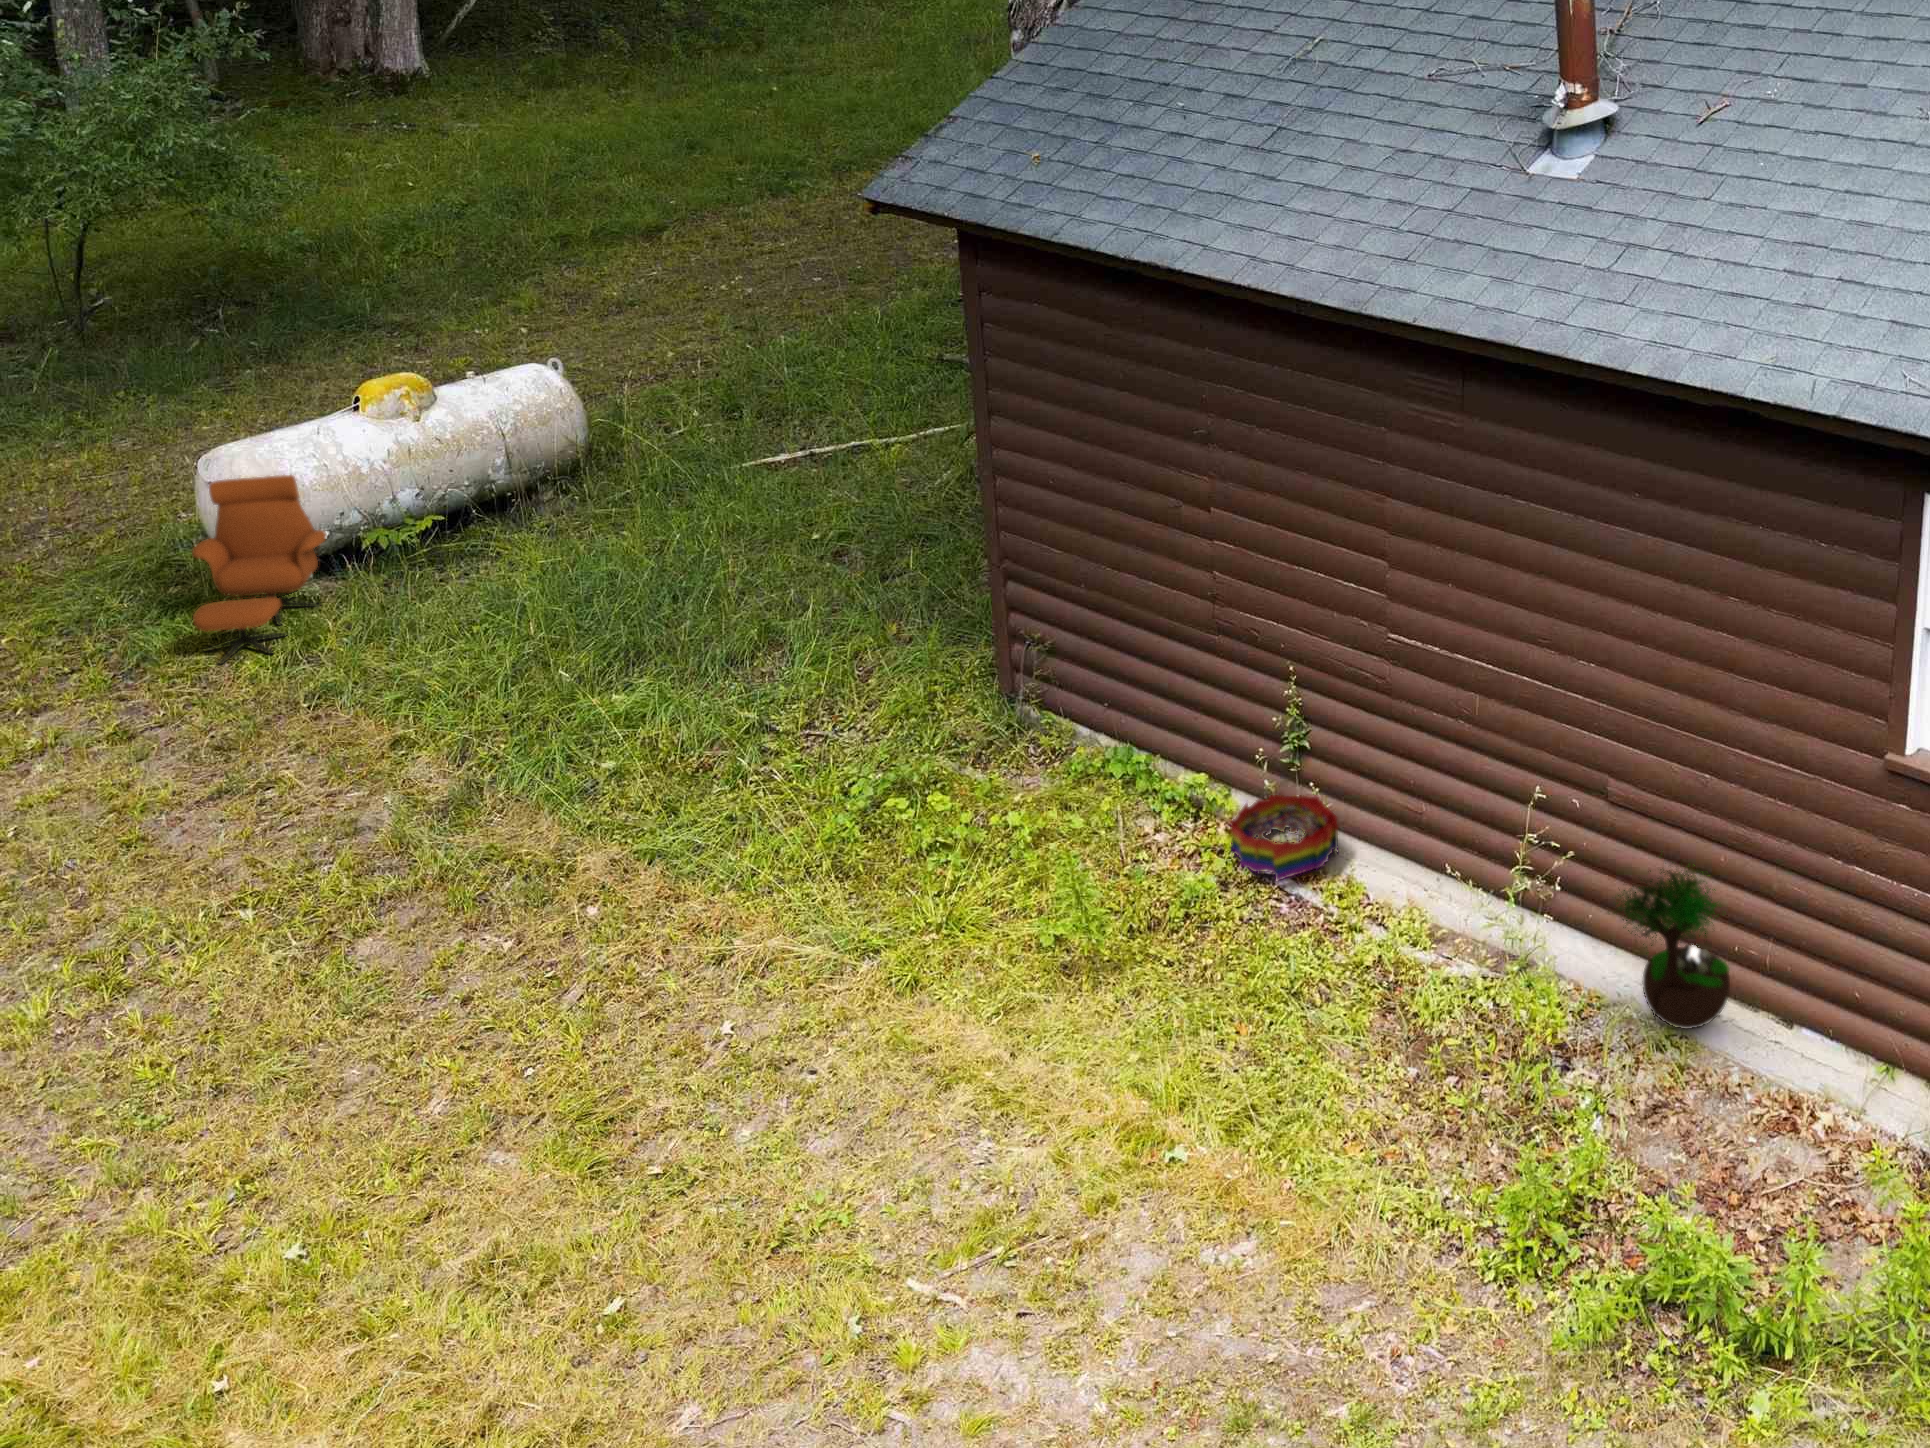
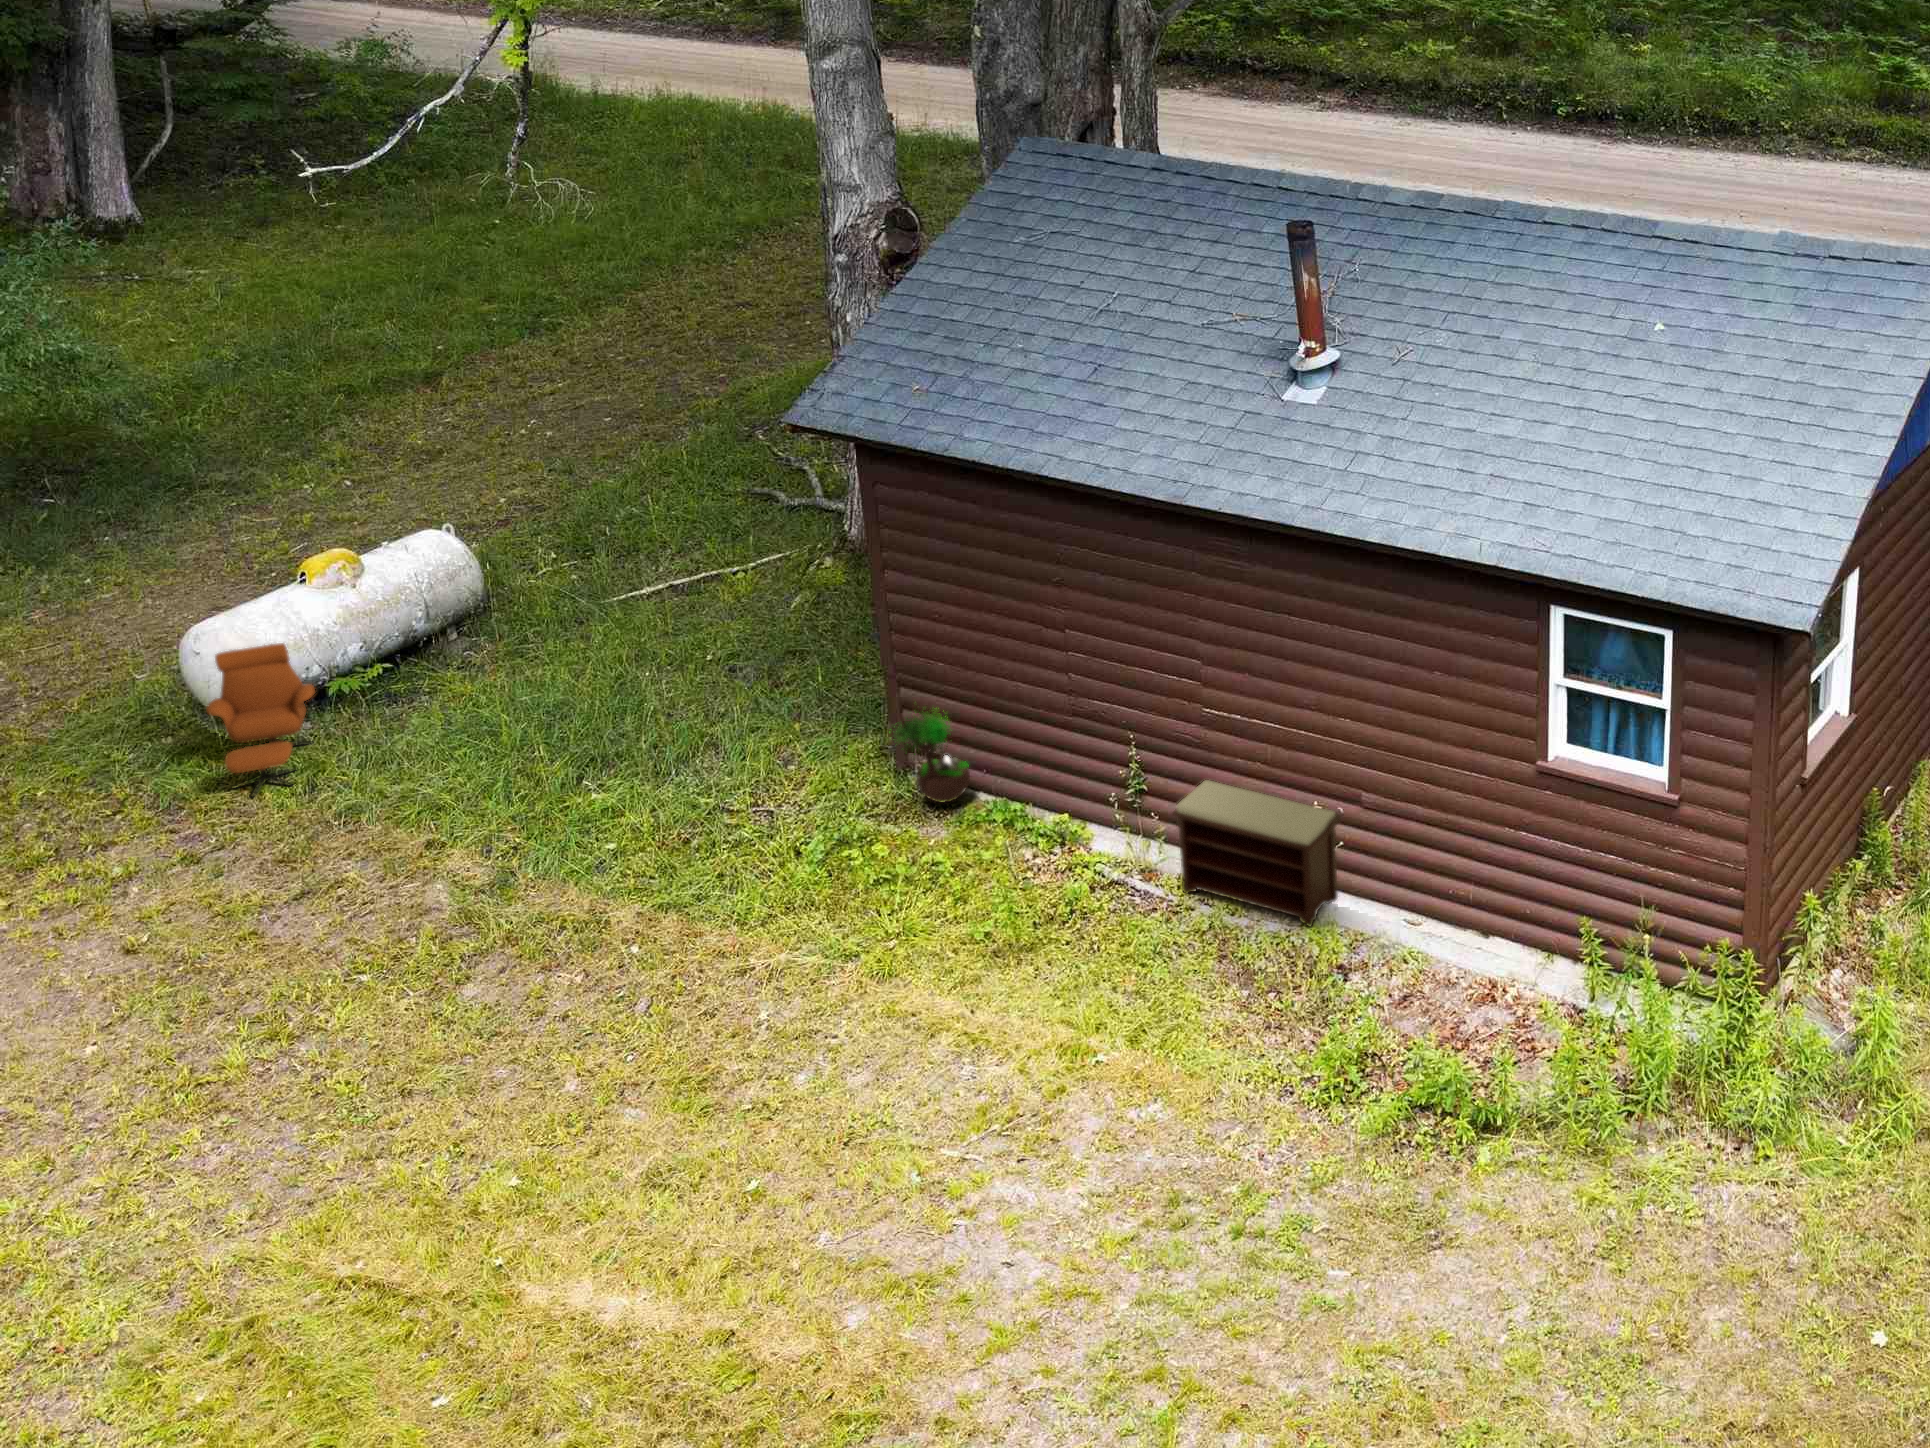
bench: none [1336,742,1582,976] -> present [1172,780,1341,926]
storage bin: present [1230,795,1338,880] -> none [1091,820,1171,882]
potted tree: present [1608,850,1730,1029] -> present [889,708,970,803]

